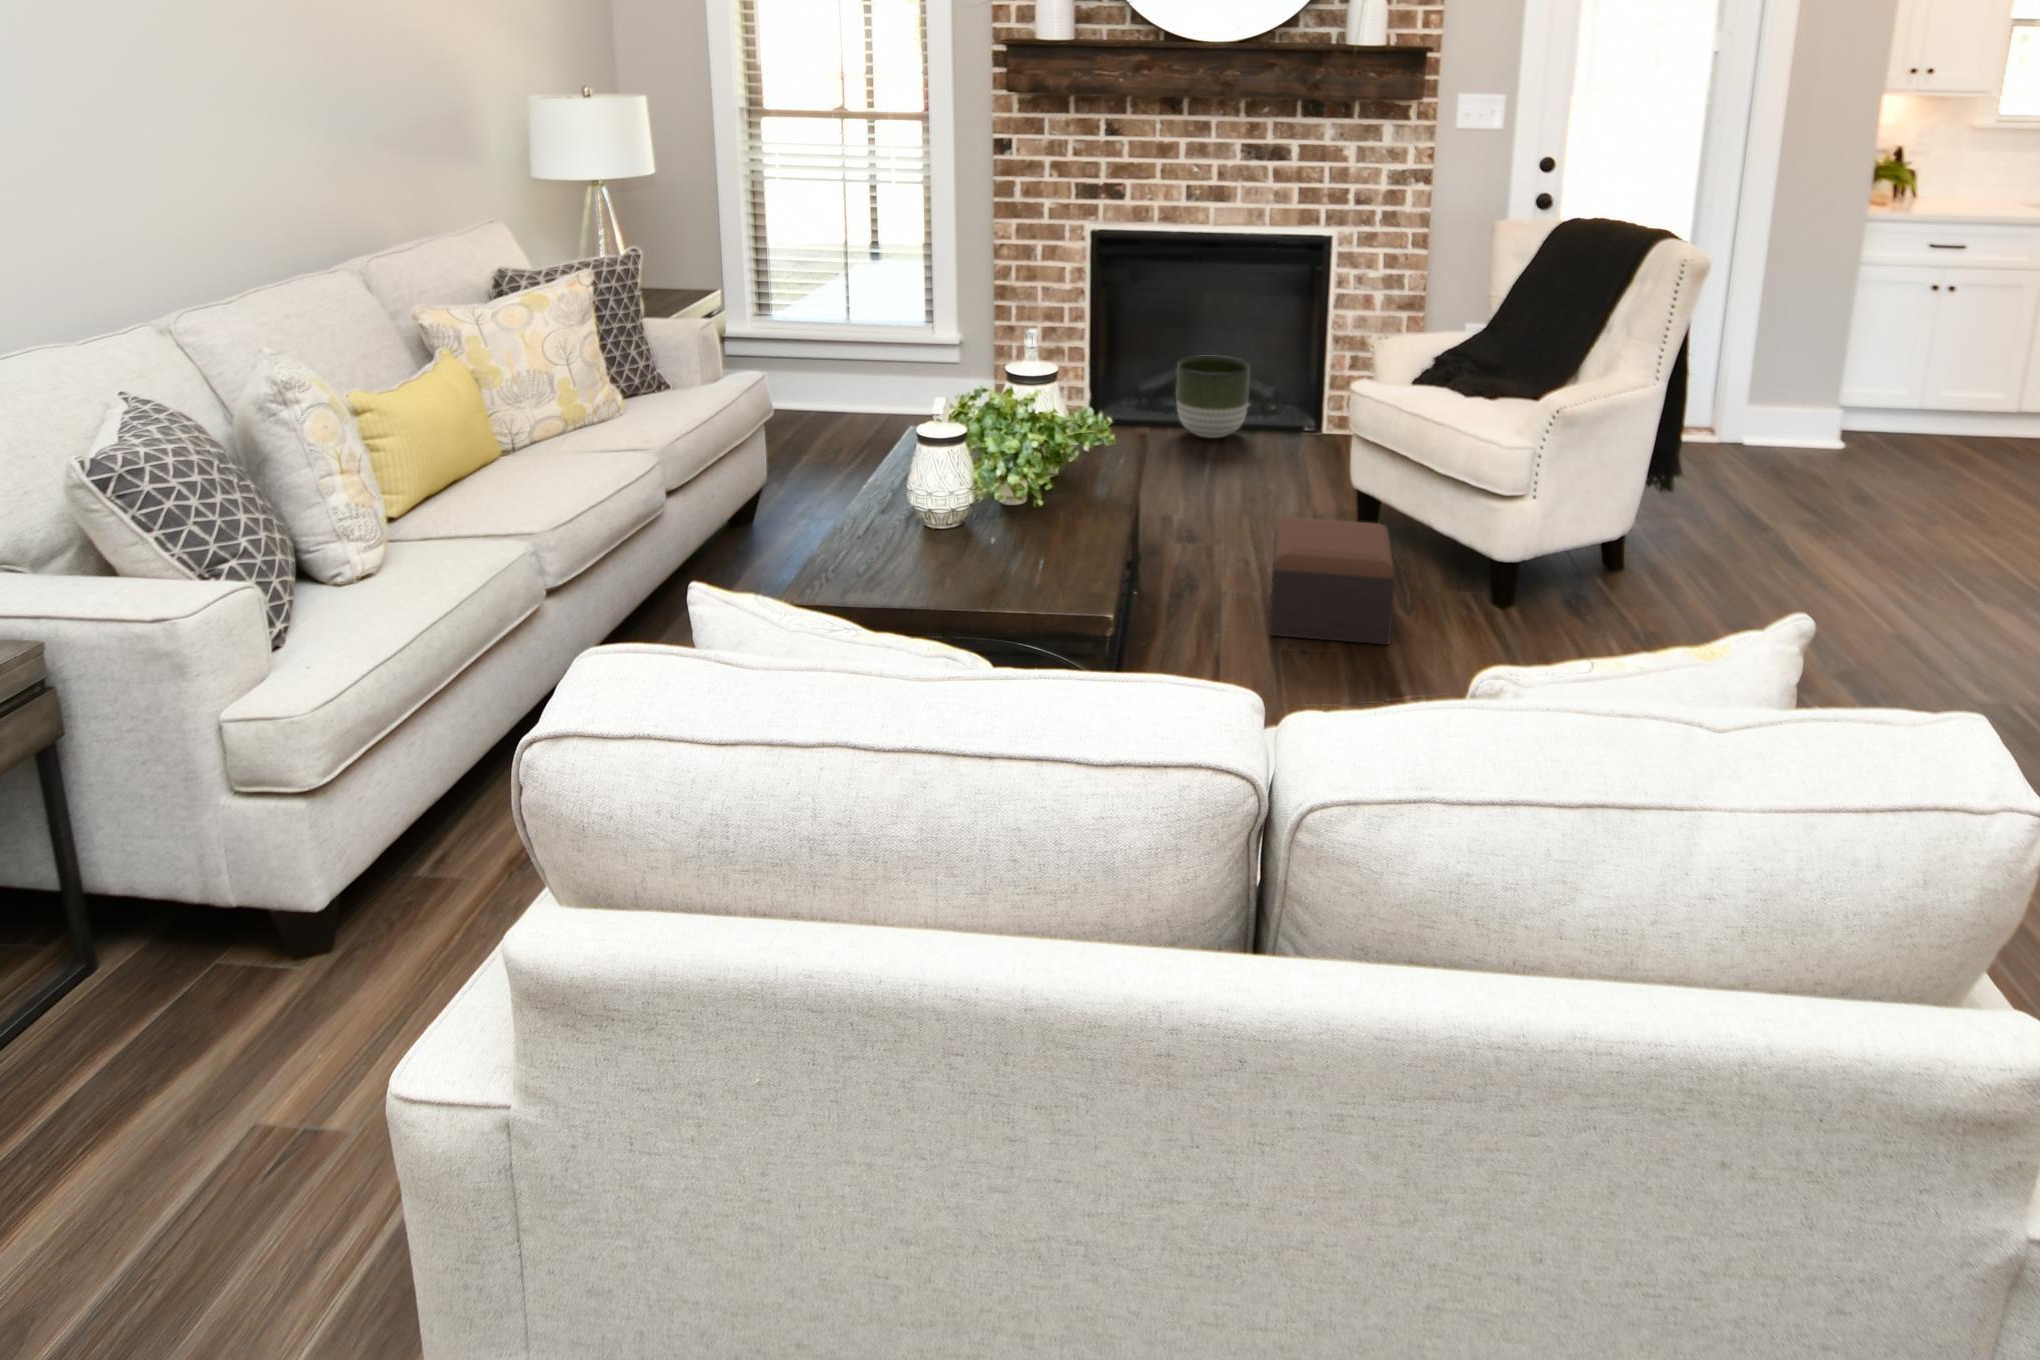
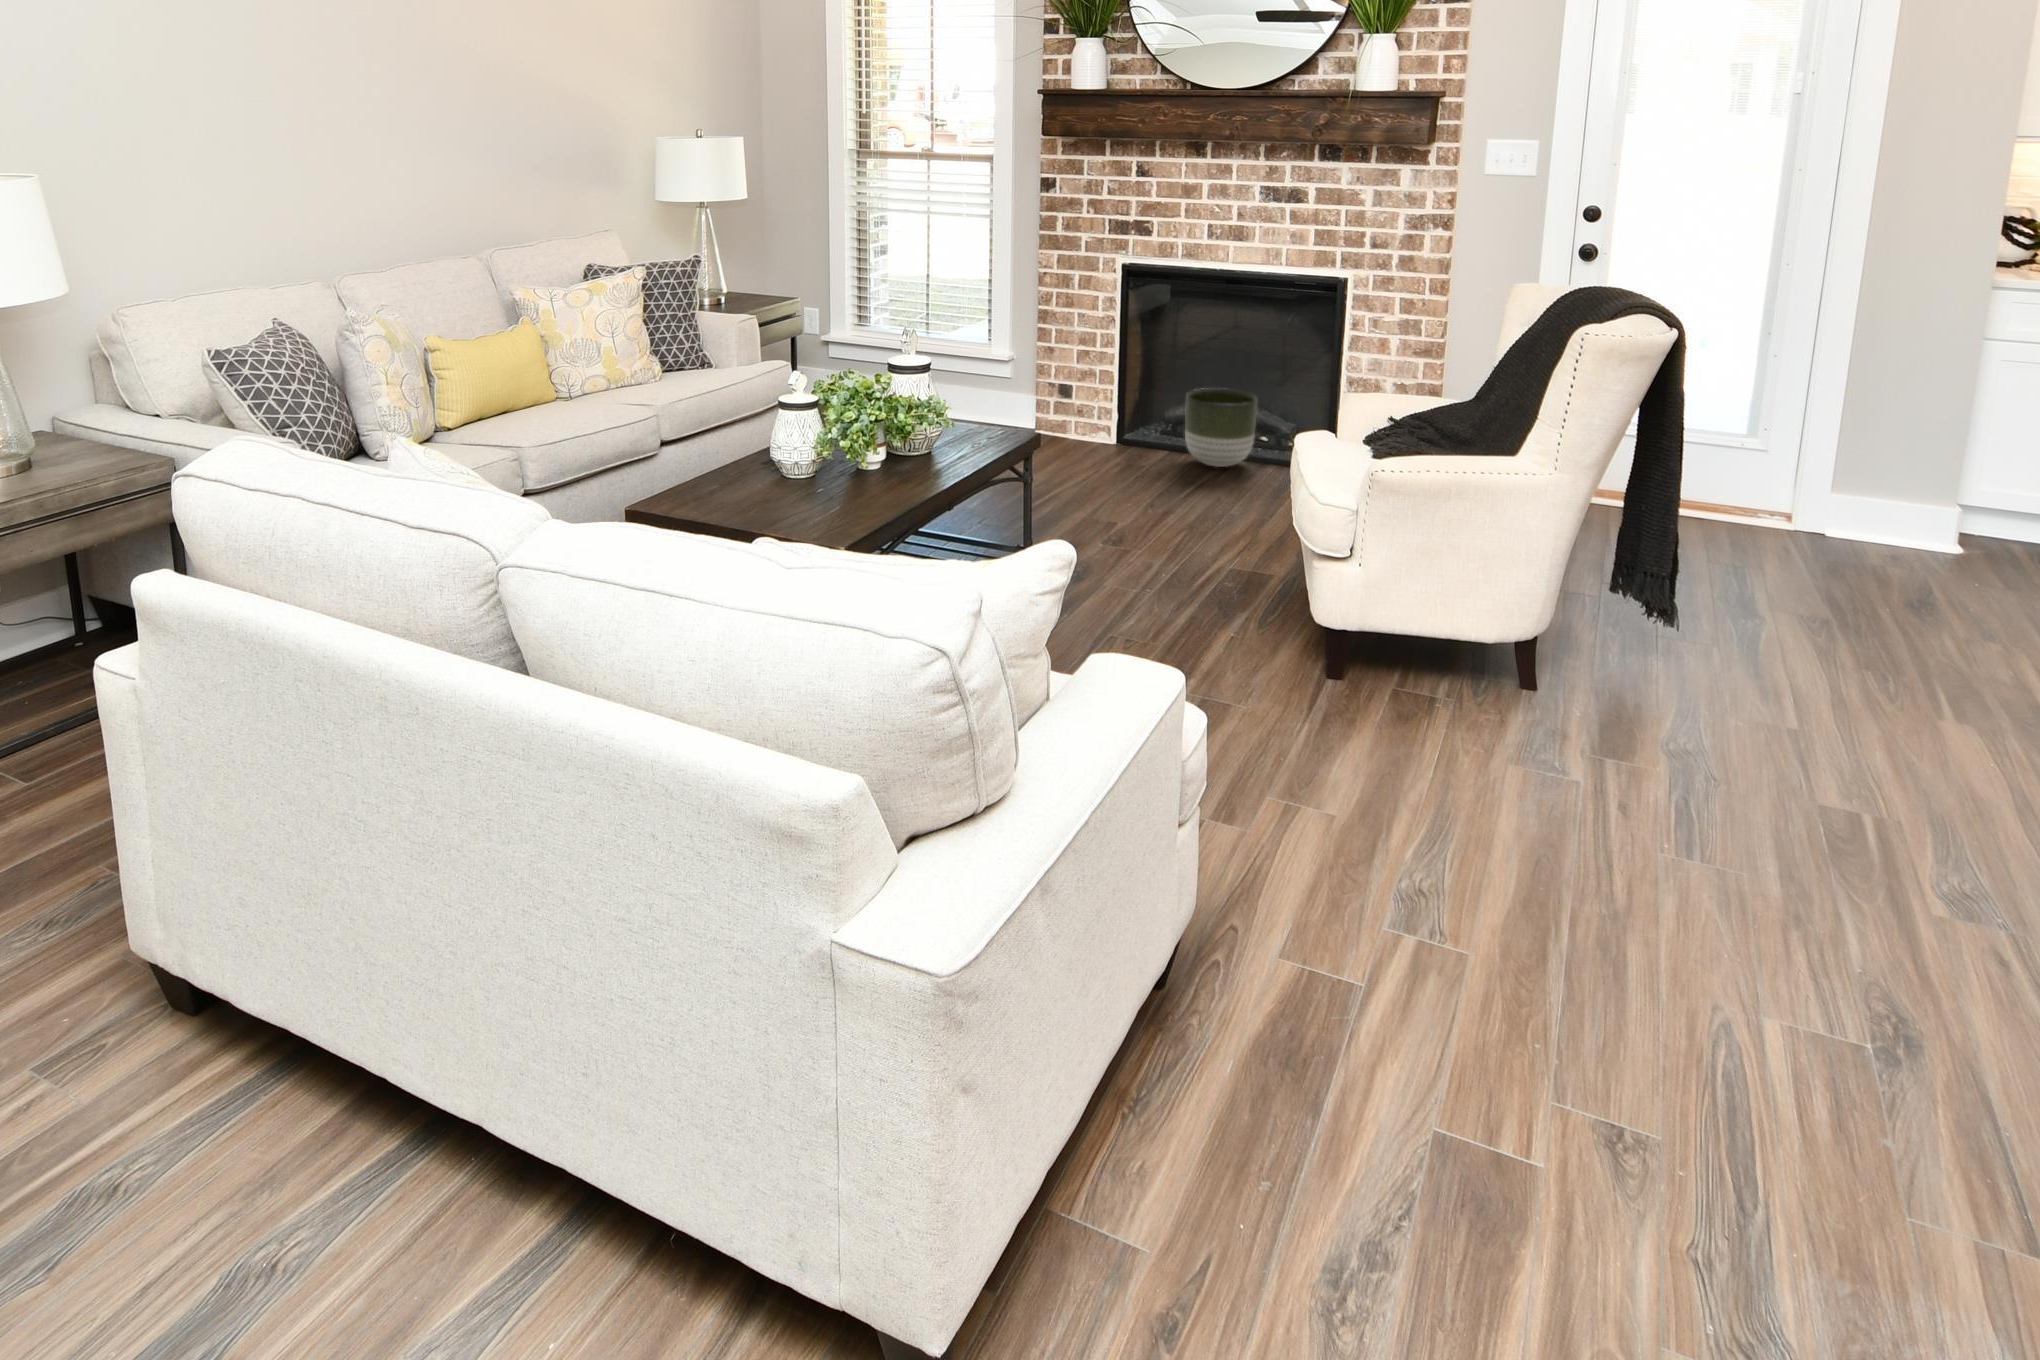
footstool: present [1269,517,1395,645] -> none [1108,523,1252,648]

